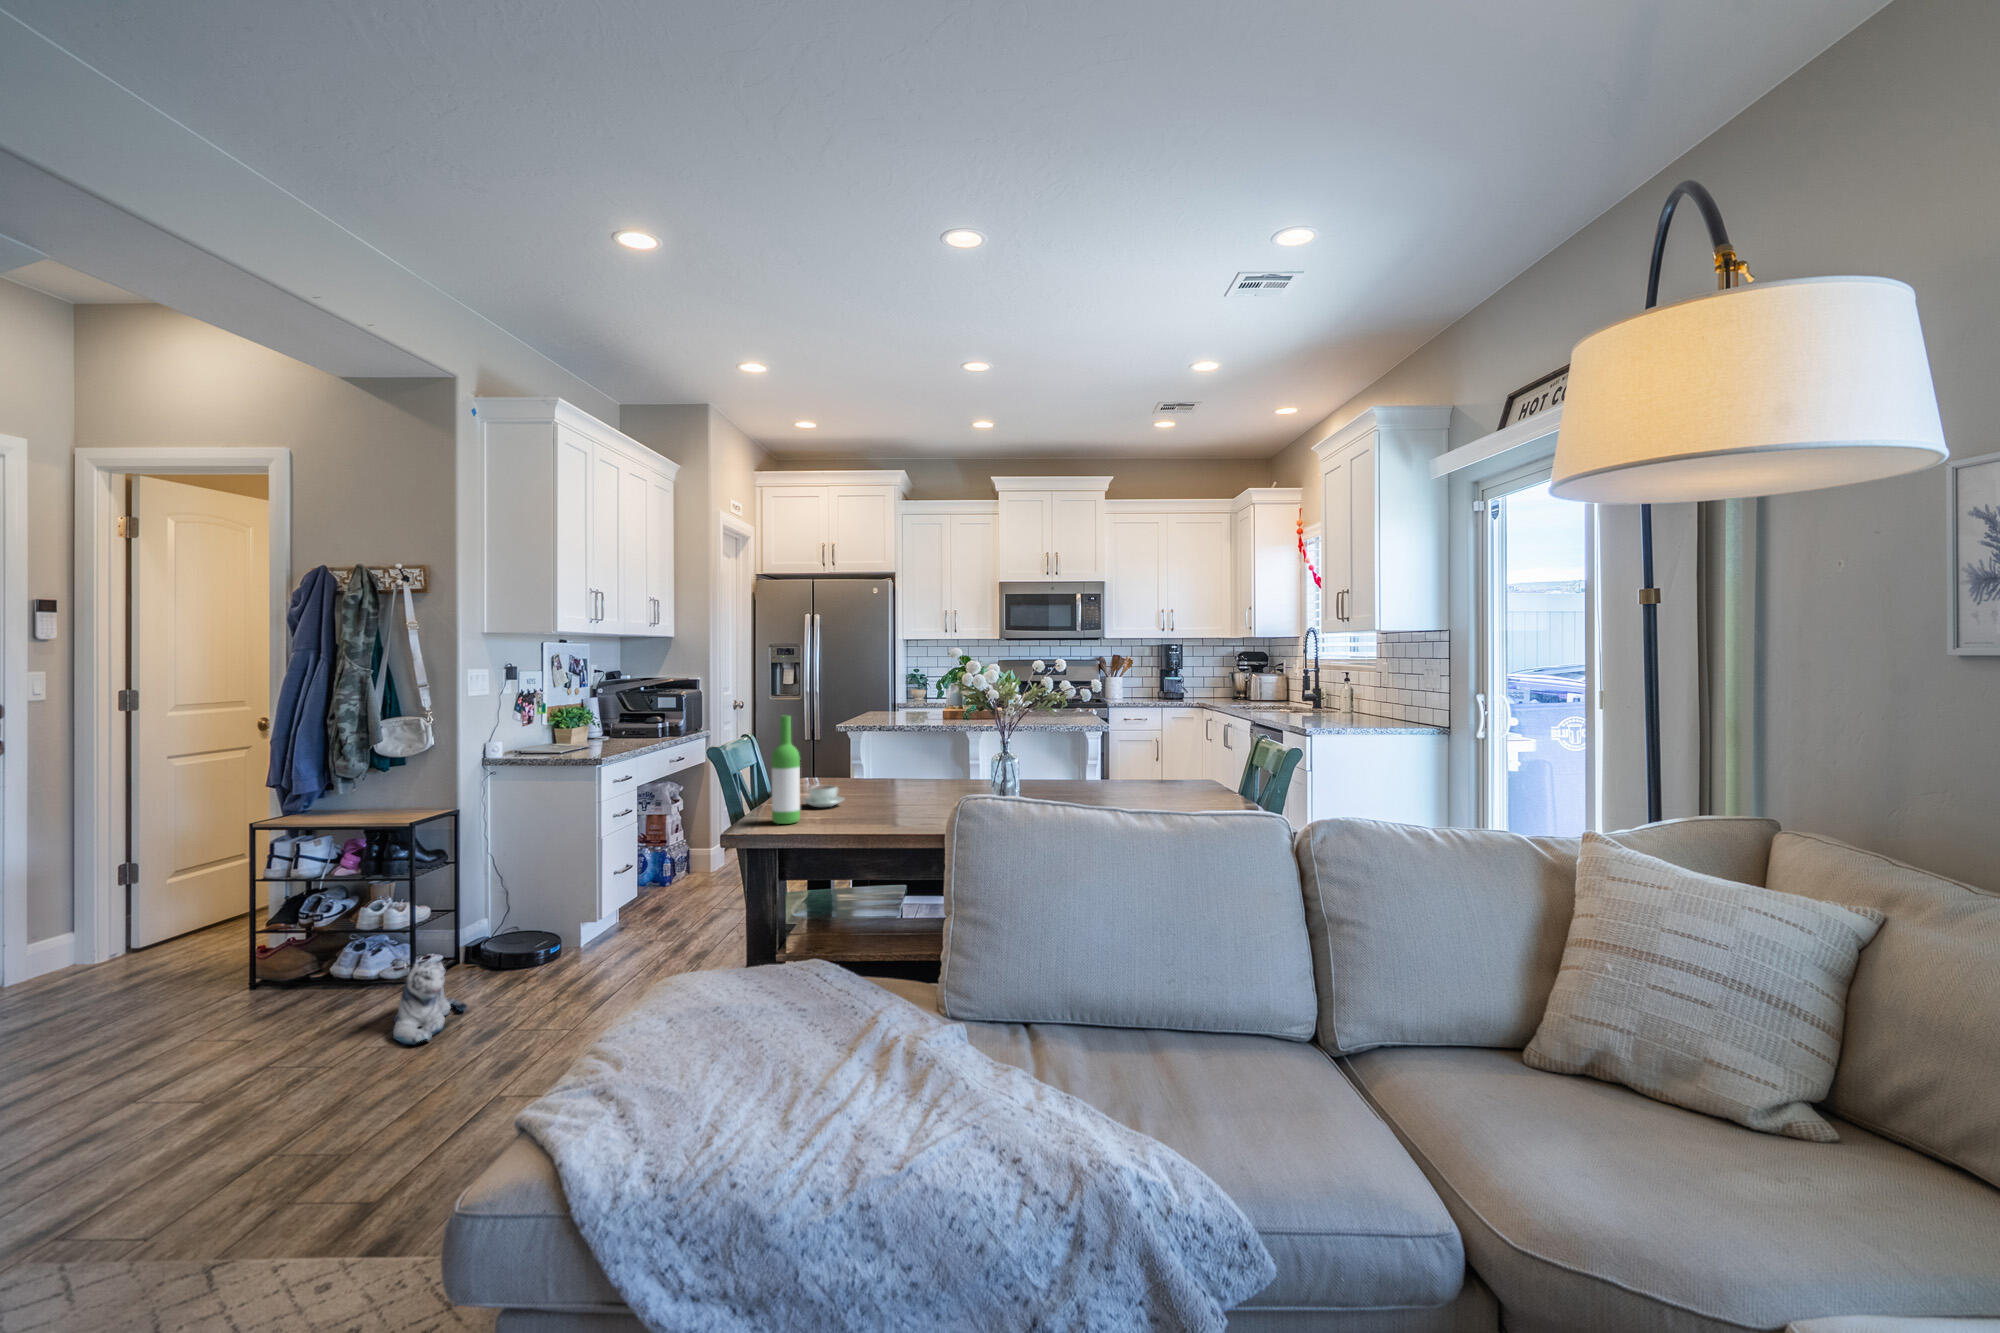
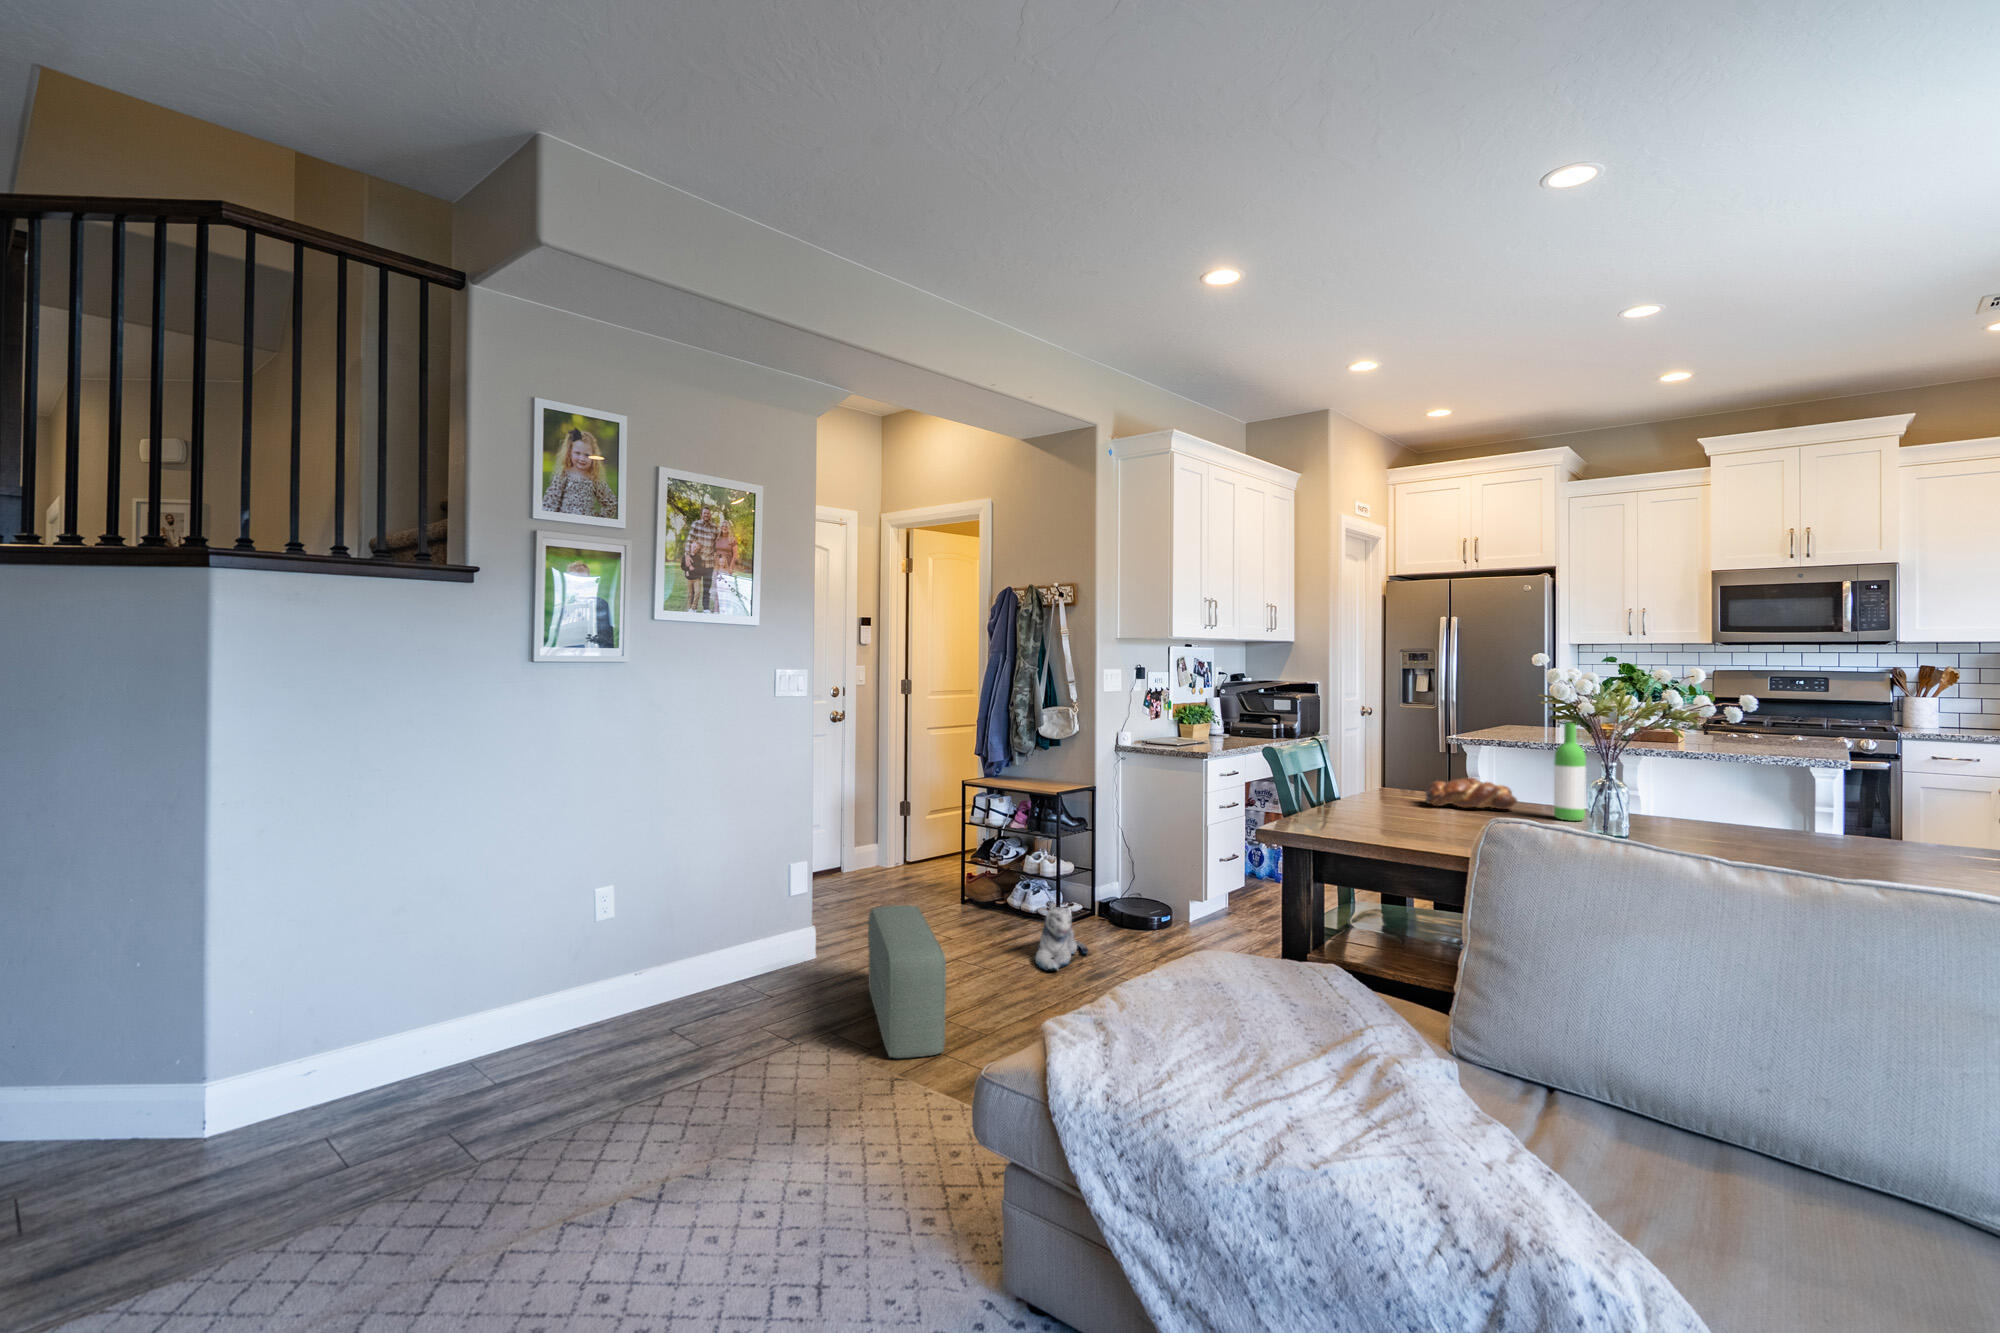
wine bottle: present [772,716,800,824] -> present [1554,722,1586,821]
bread loaf: none [844,761,919,790] -> present [1425,777,1517,809]
coffee cup: present [803,785,844,807] -> none [1364,795,1412,819]
pouf: none [107,1009,280,1239] -> present [868,905,946,1058]

